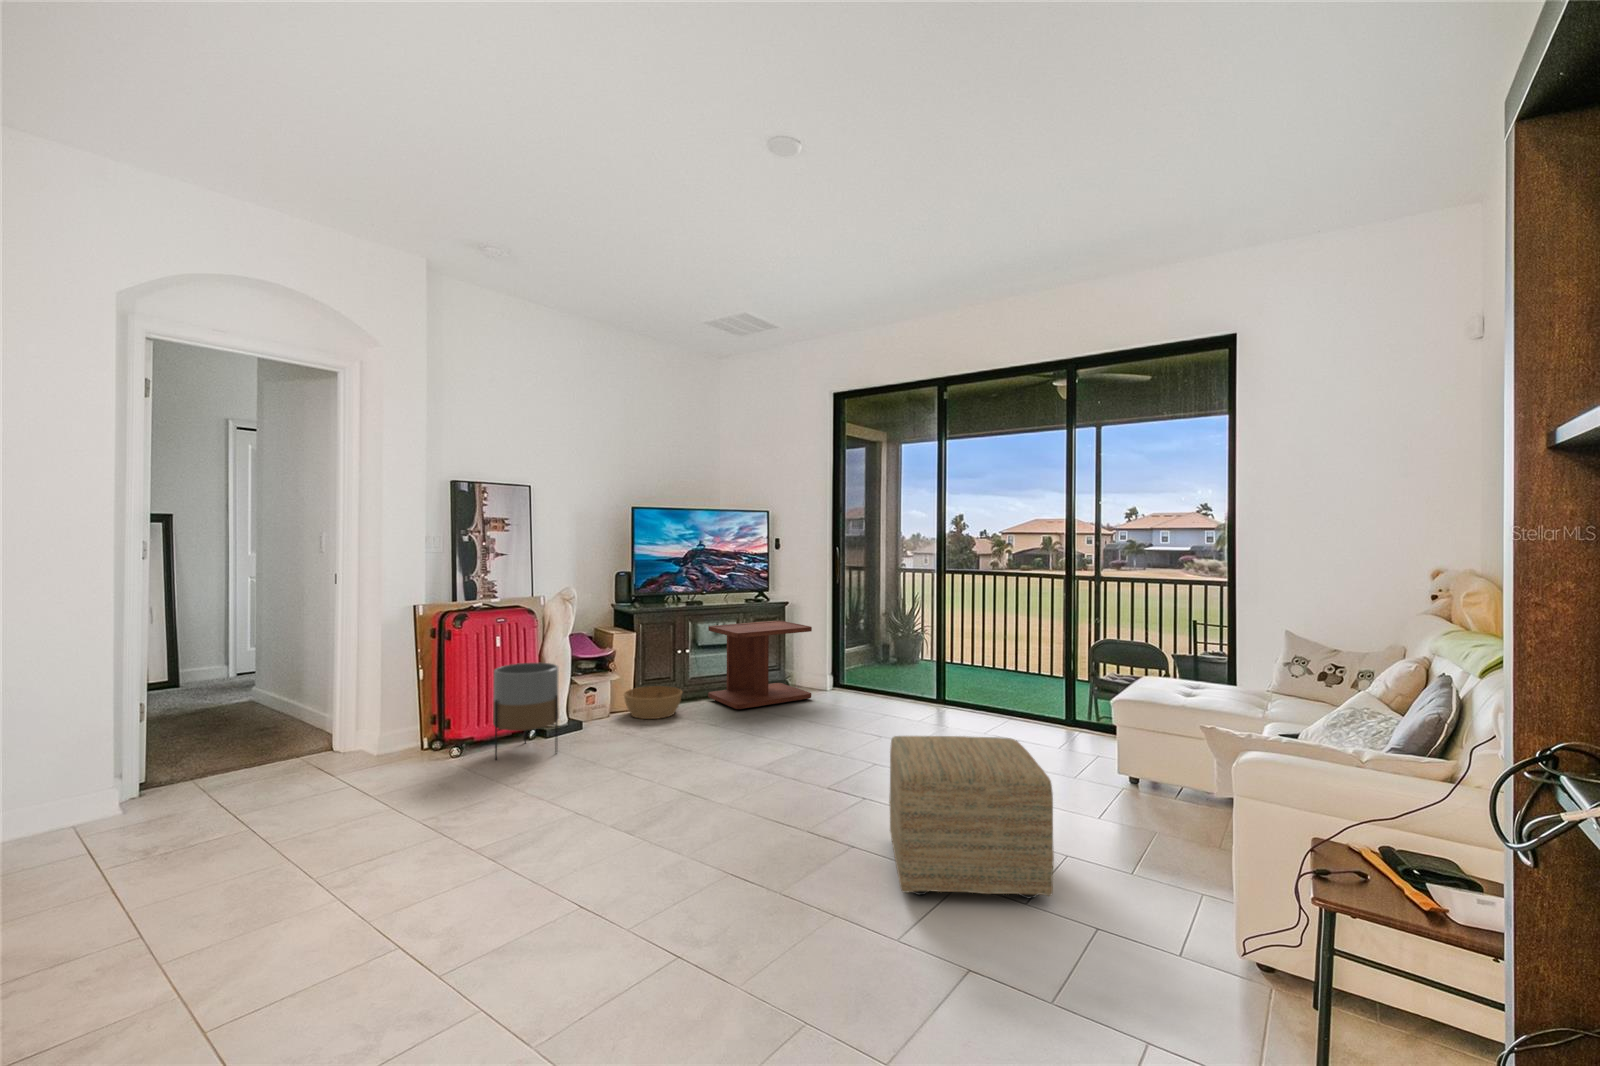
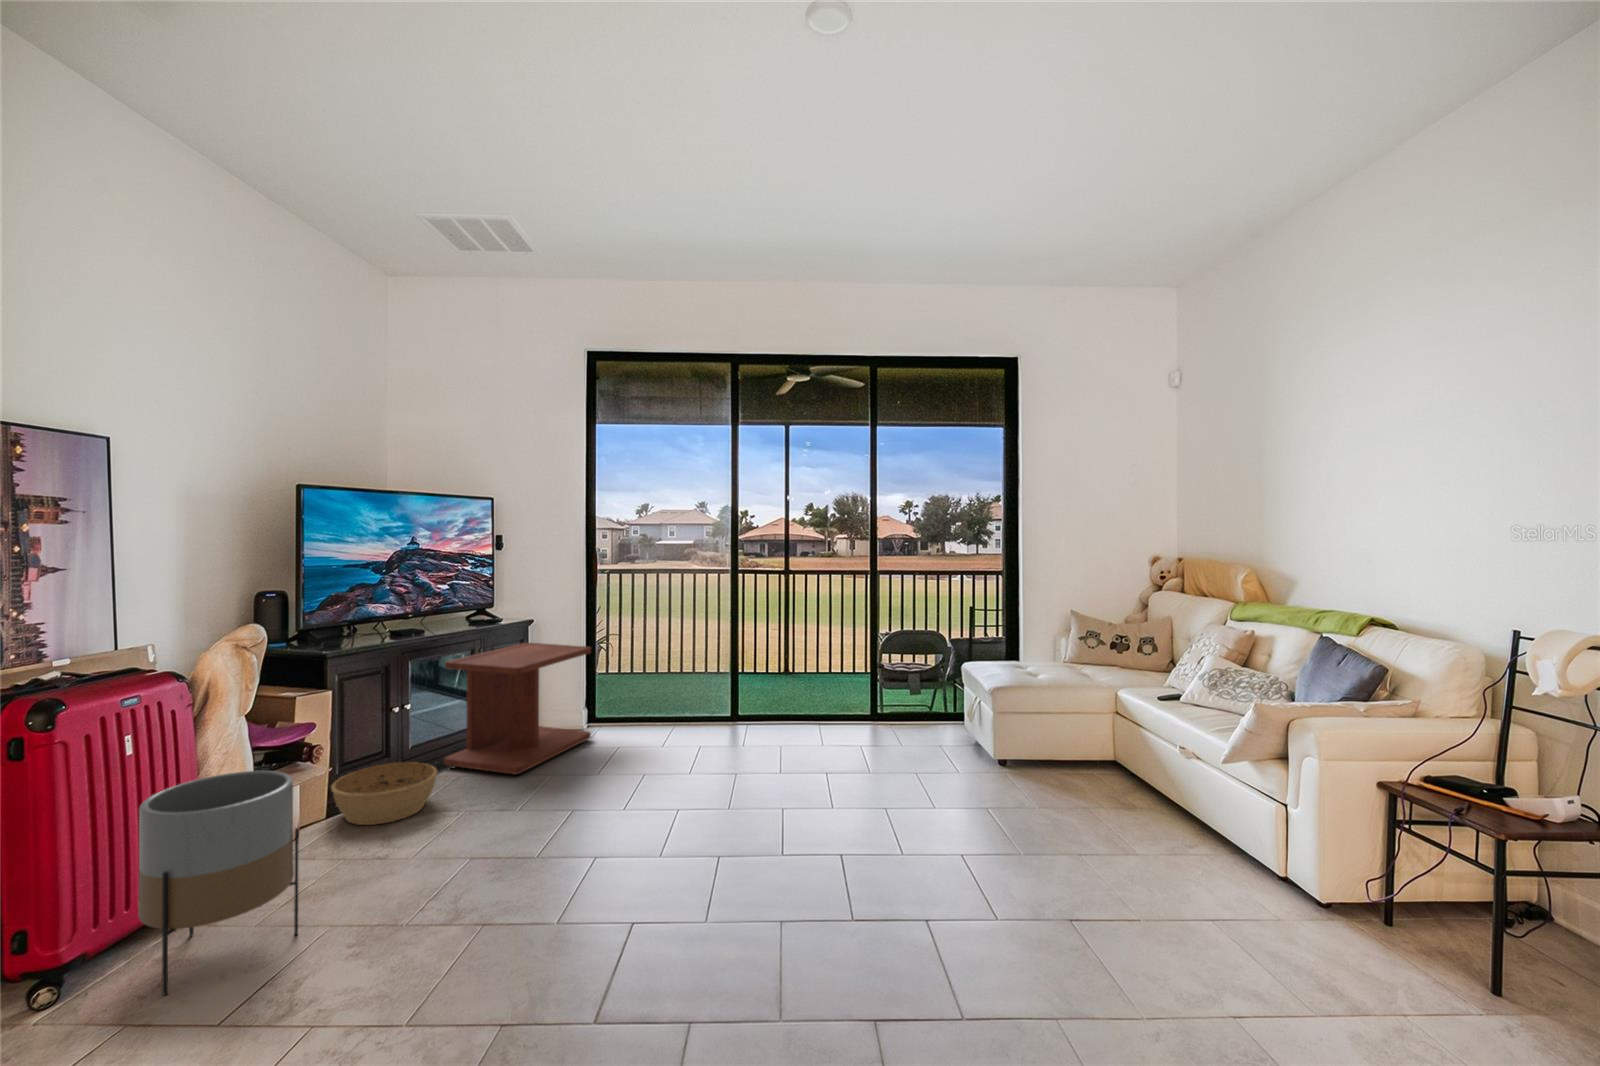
ottoman: present [889,736,1054,898] -> none [951,751,1174,965]

